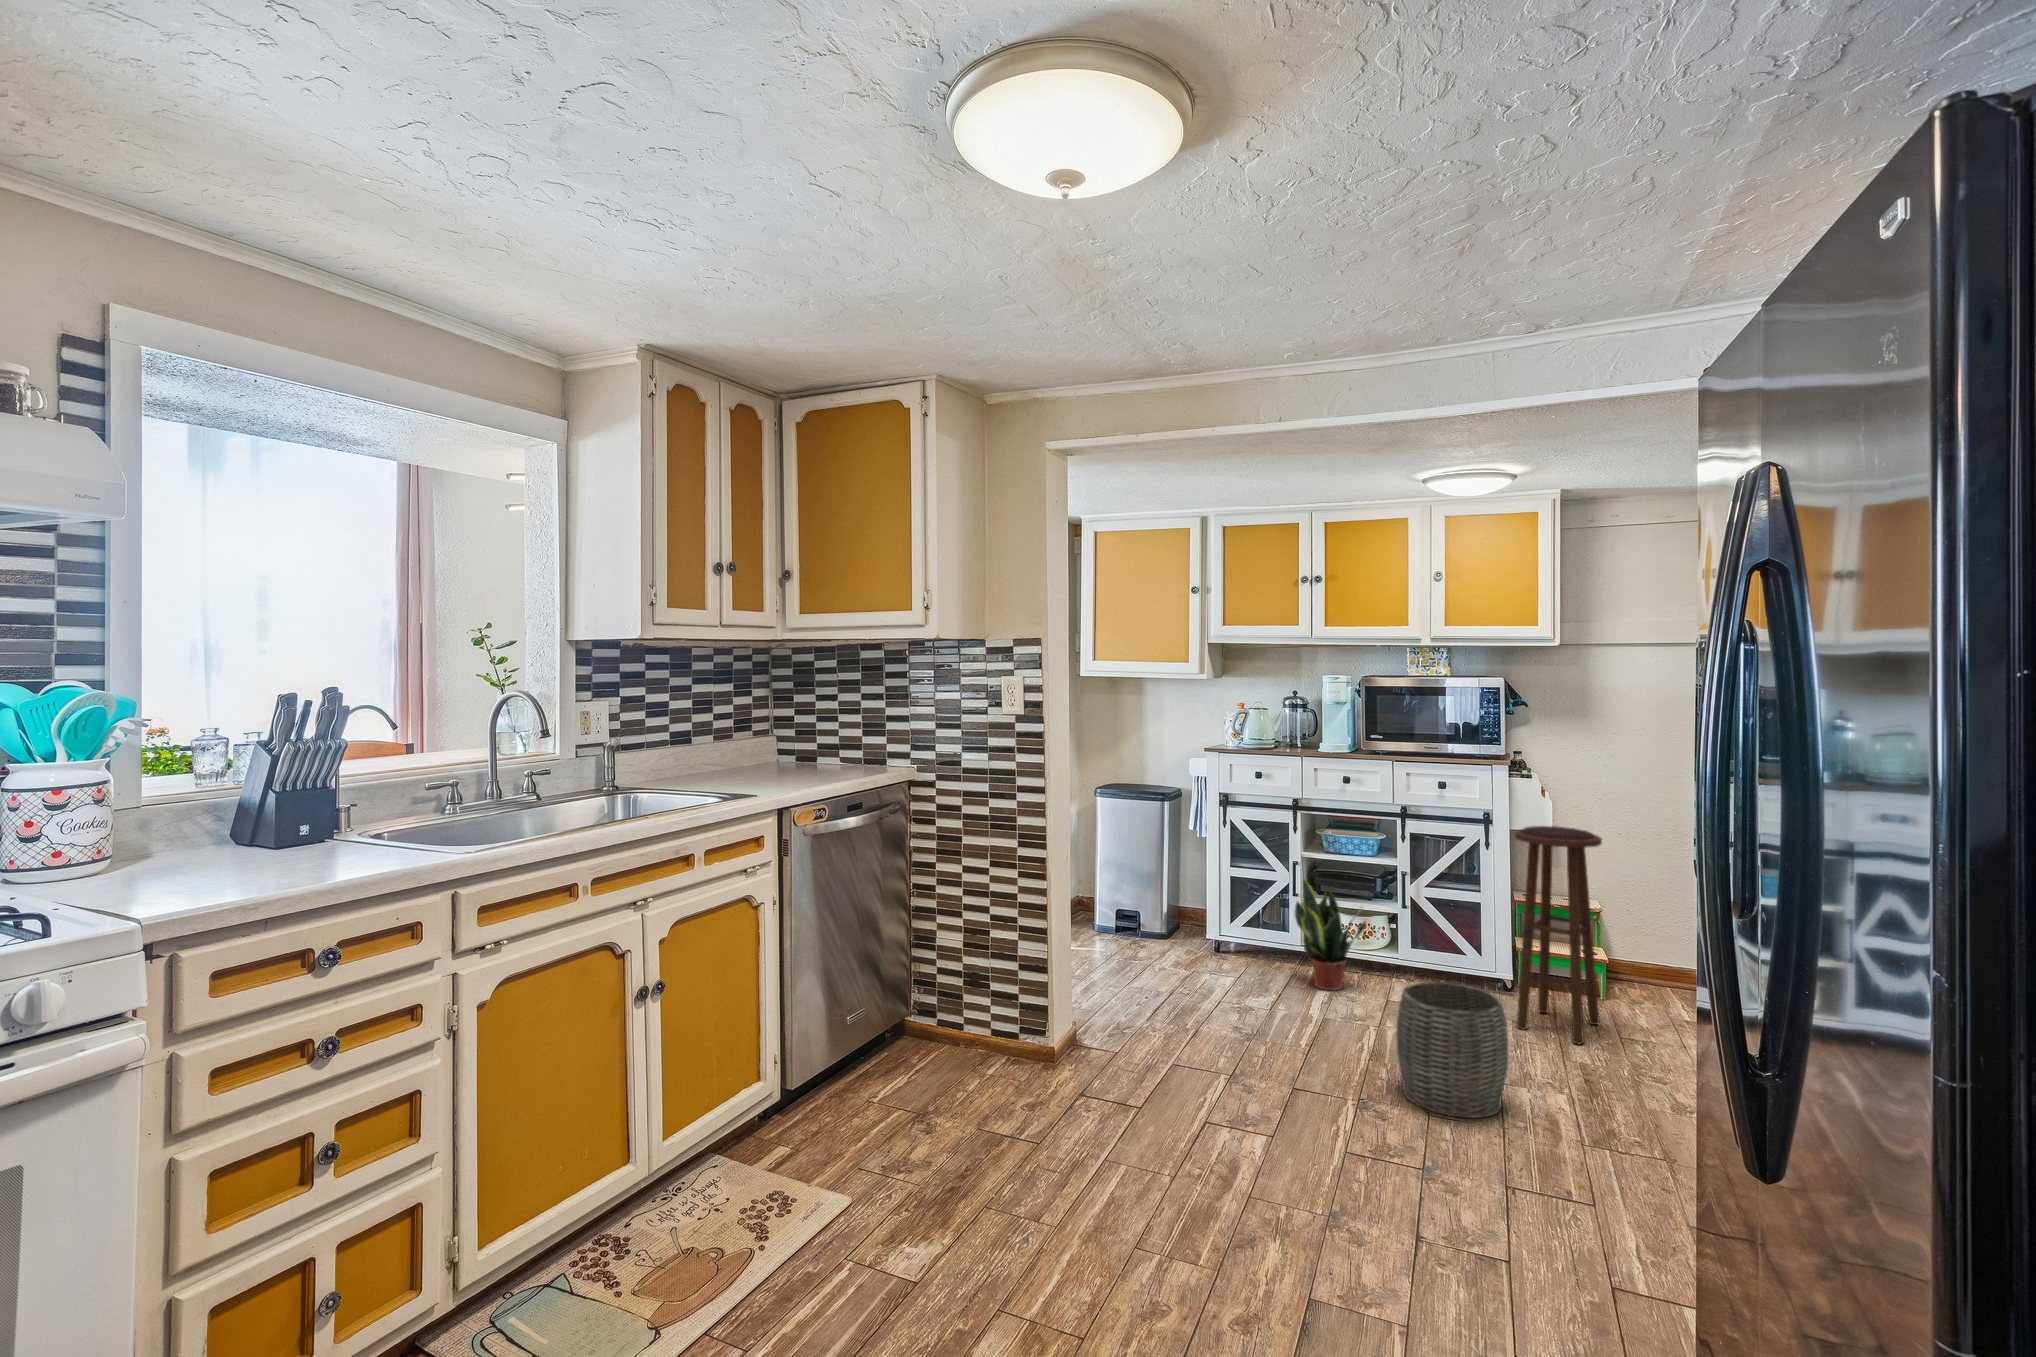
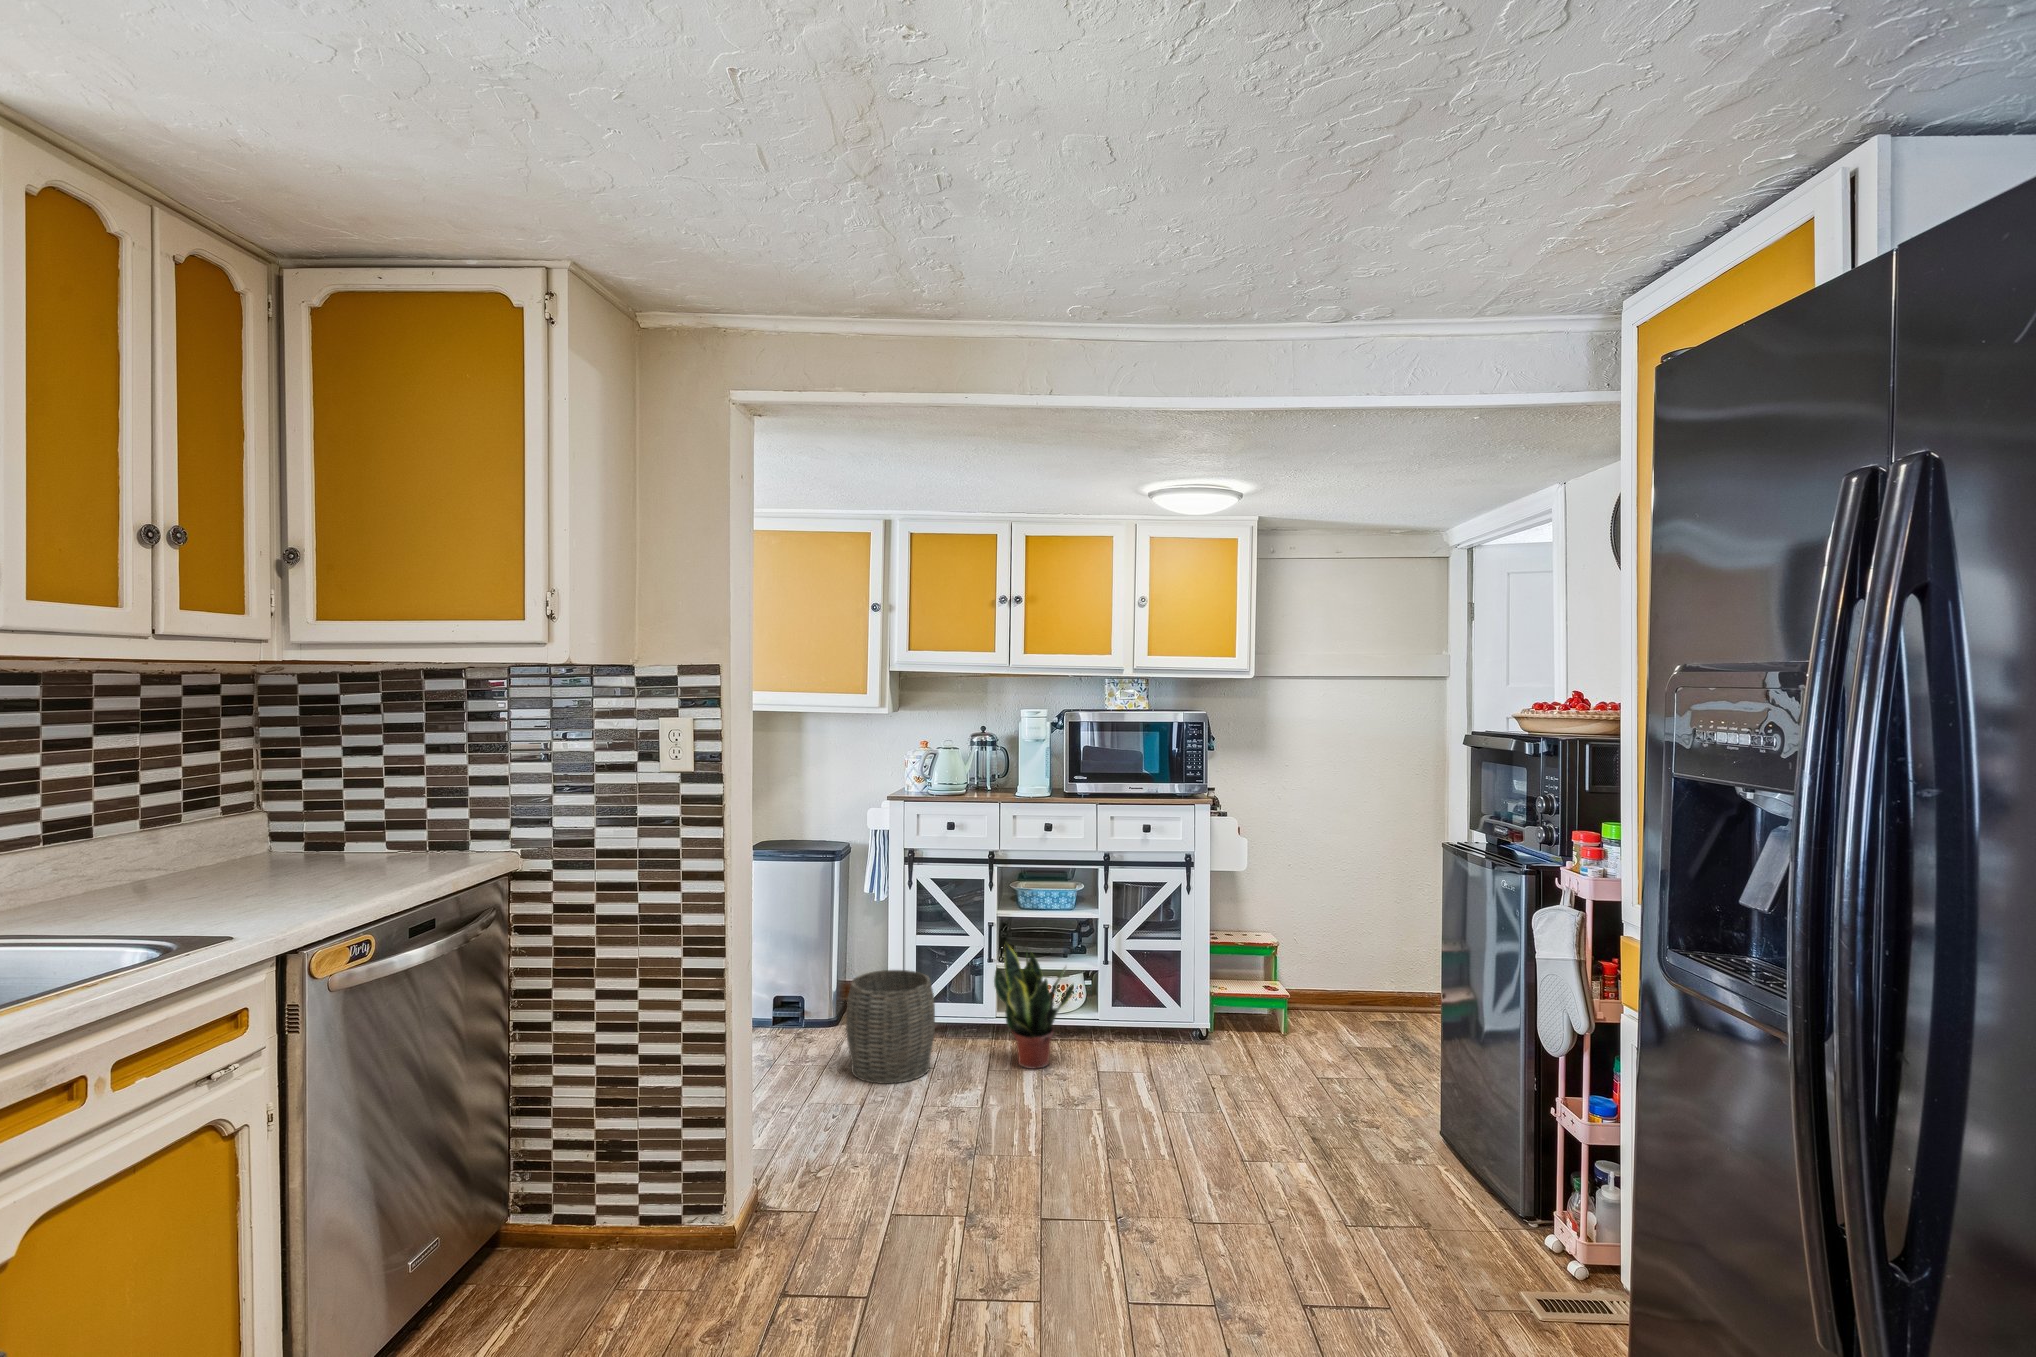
stool: present [1514,826,1602,1044] -> none [1227,865,1309,1096]
woven basket: present [1397,982,1508,1118] -> present [846,970,935,1084]

